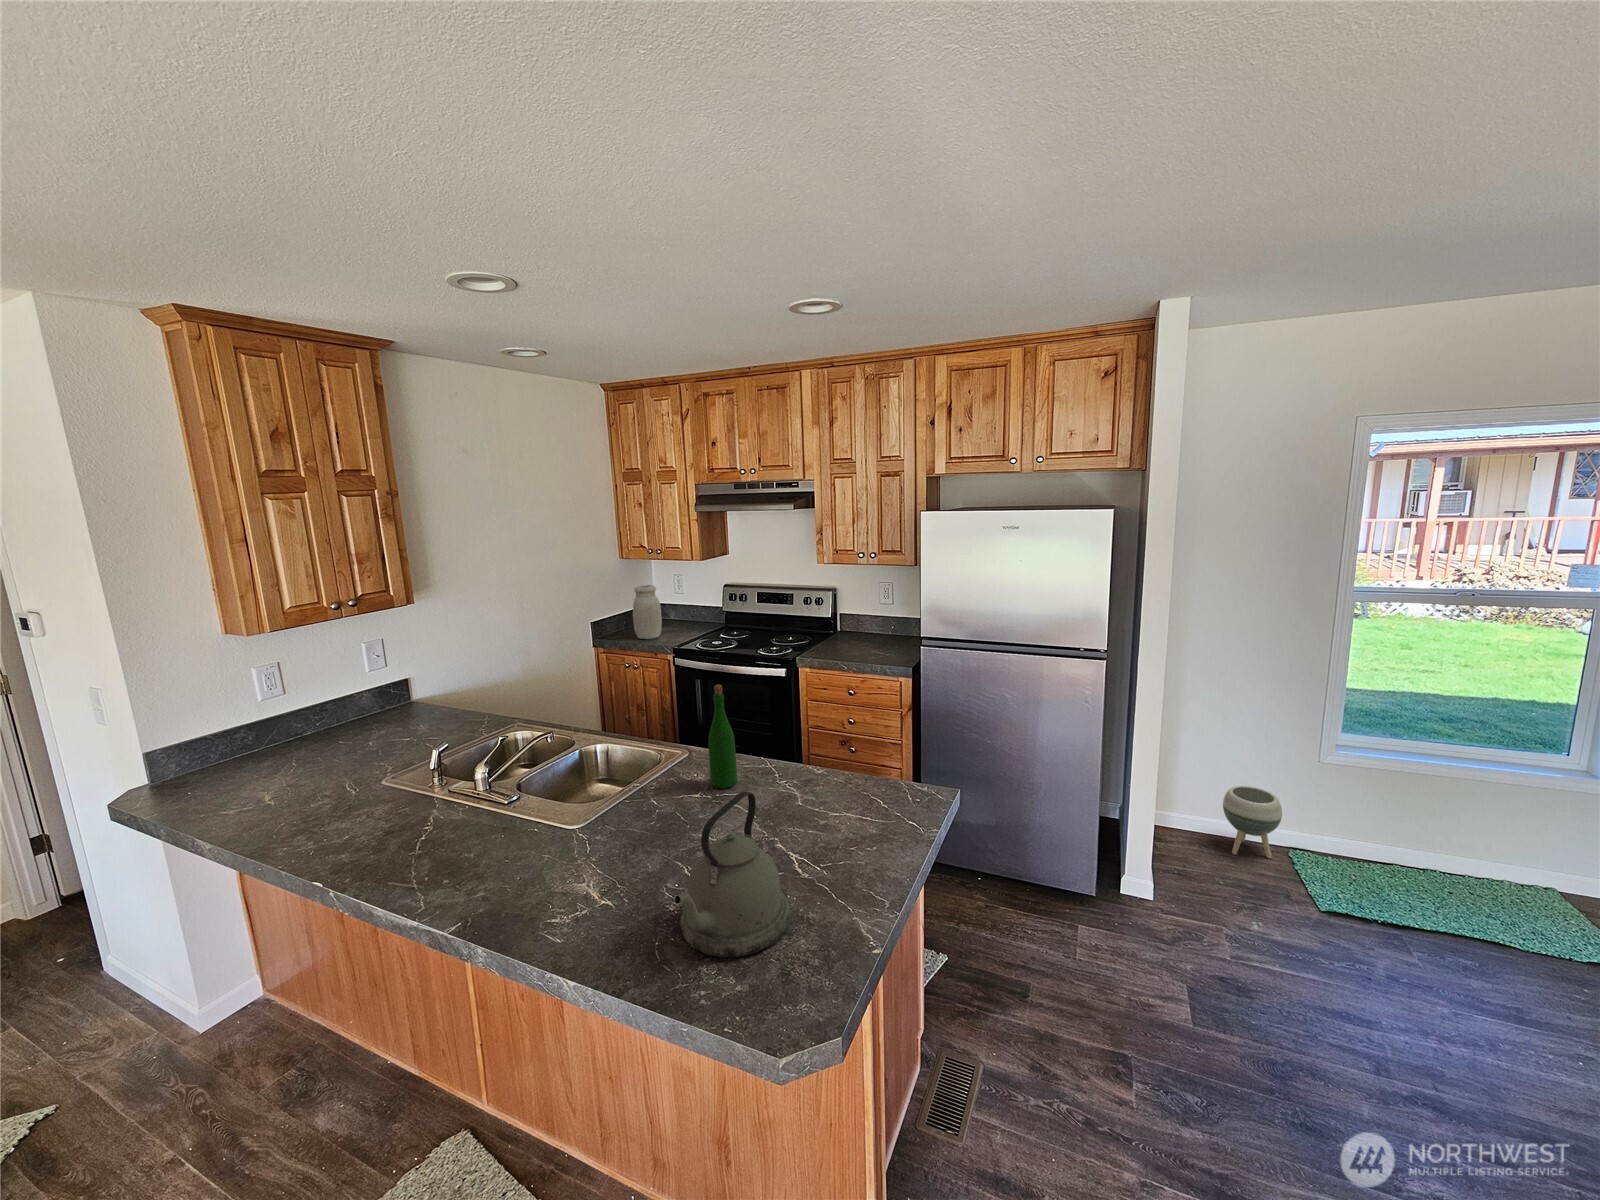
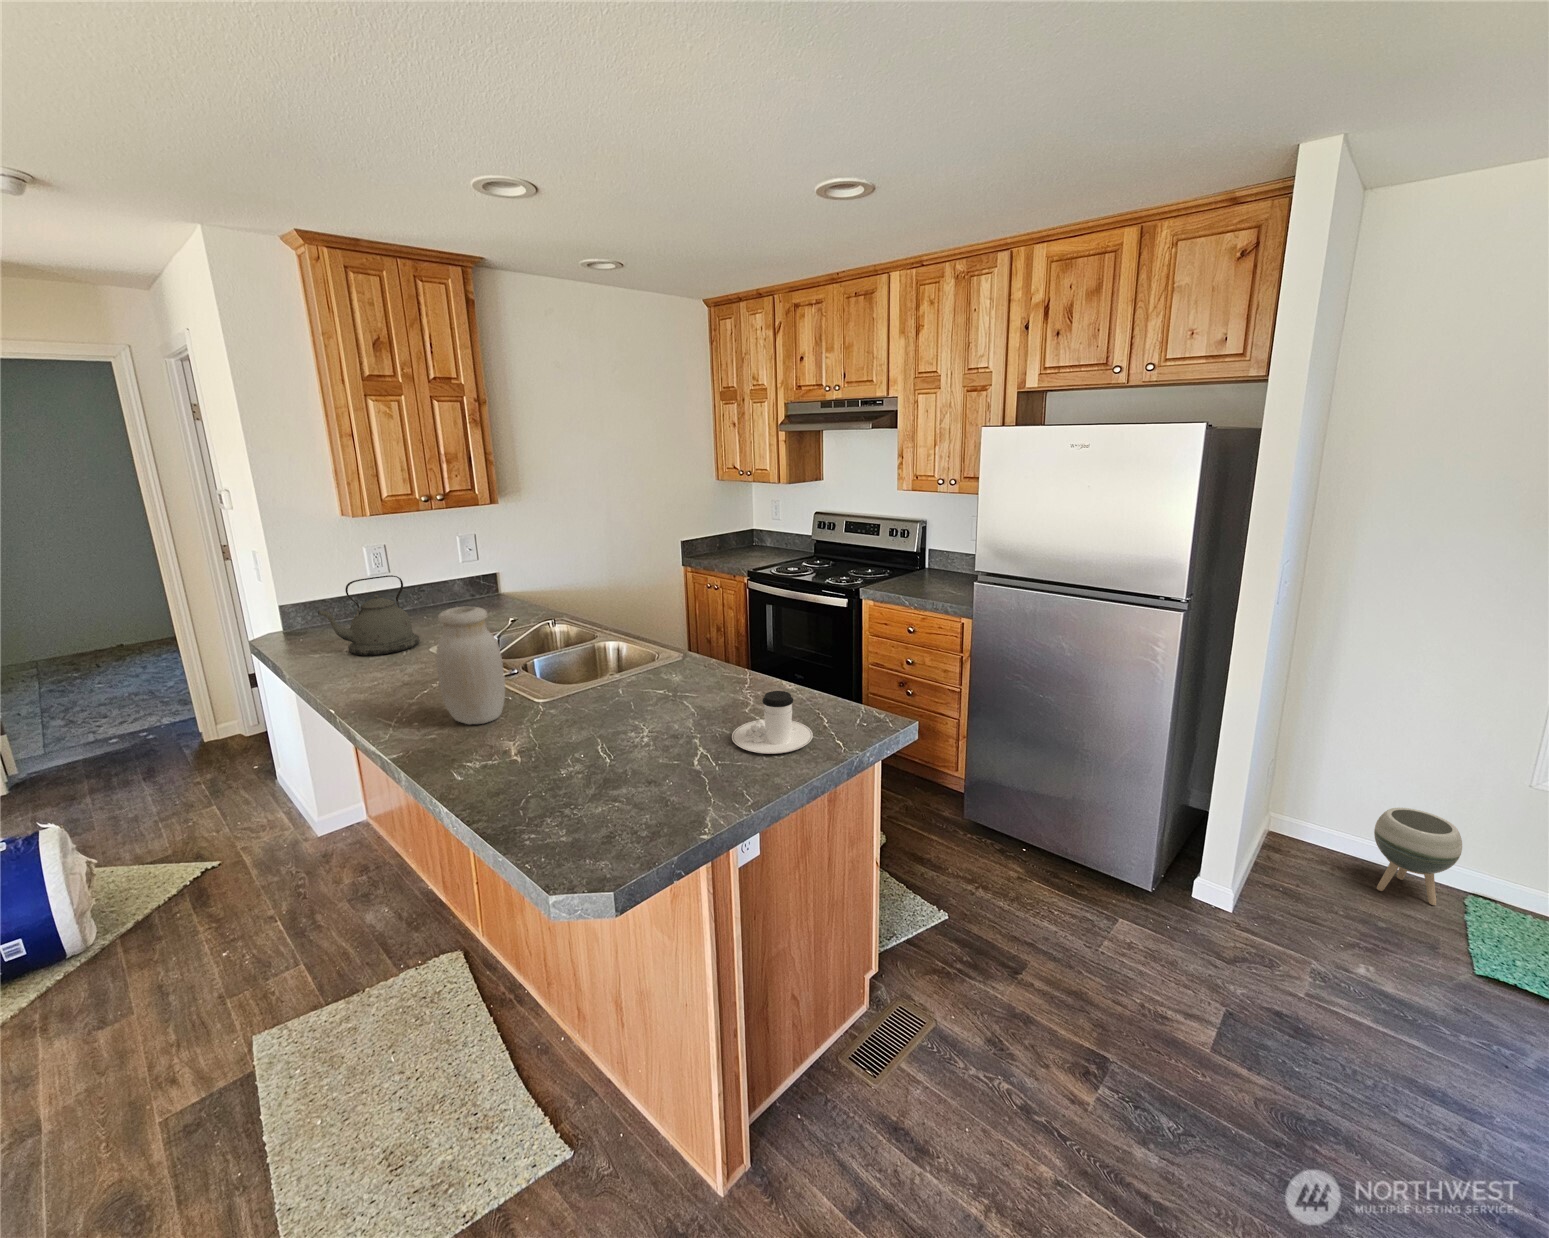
jar: present [633,585,662,639] -> present [436,607,505,724]
wine bottle: present [708,684,737,789] -> none [682,588,709,692]
coffee cup: none [801,779,879,845] -> present [732,691,813,754]
kettle: present [675,791,790,958] -> present [318,575,420,656]

